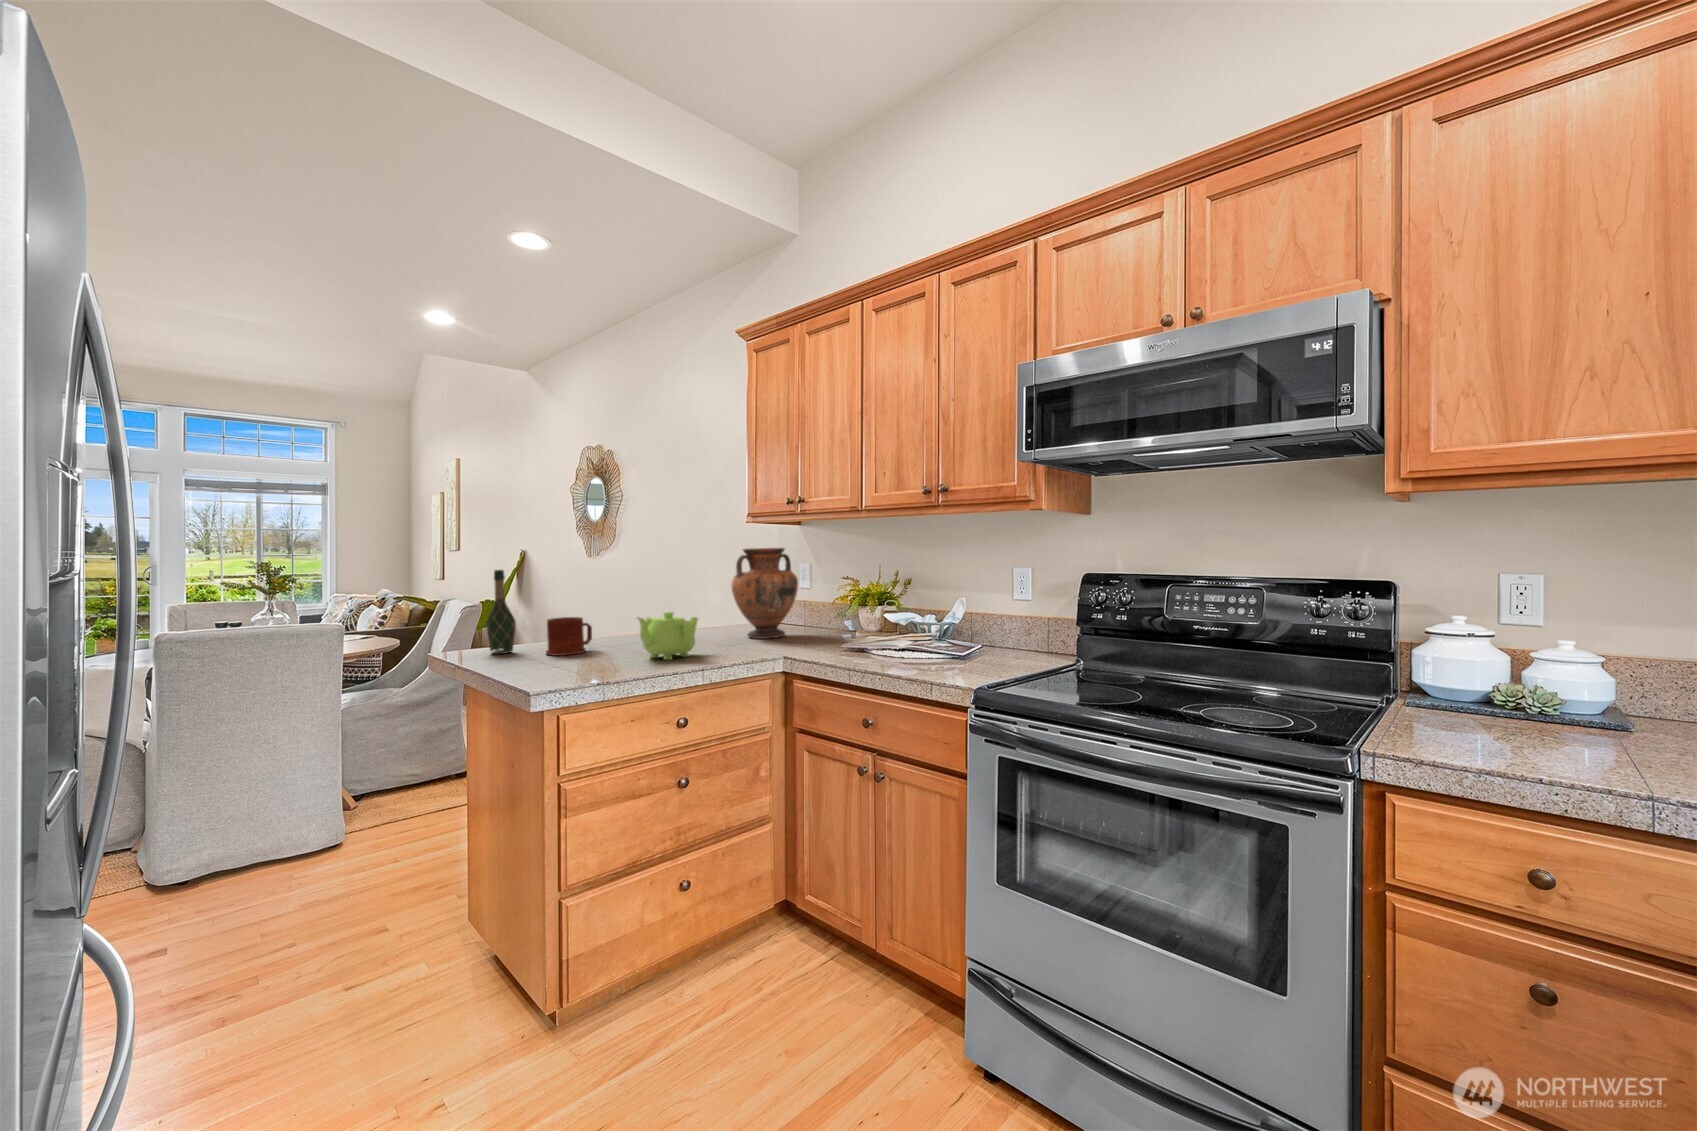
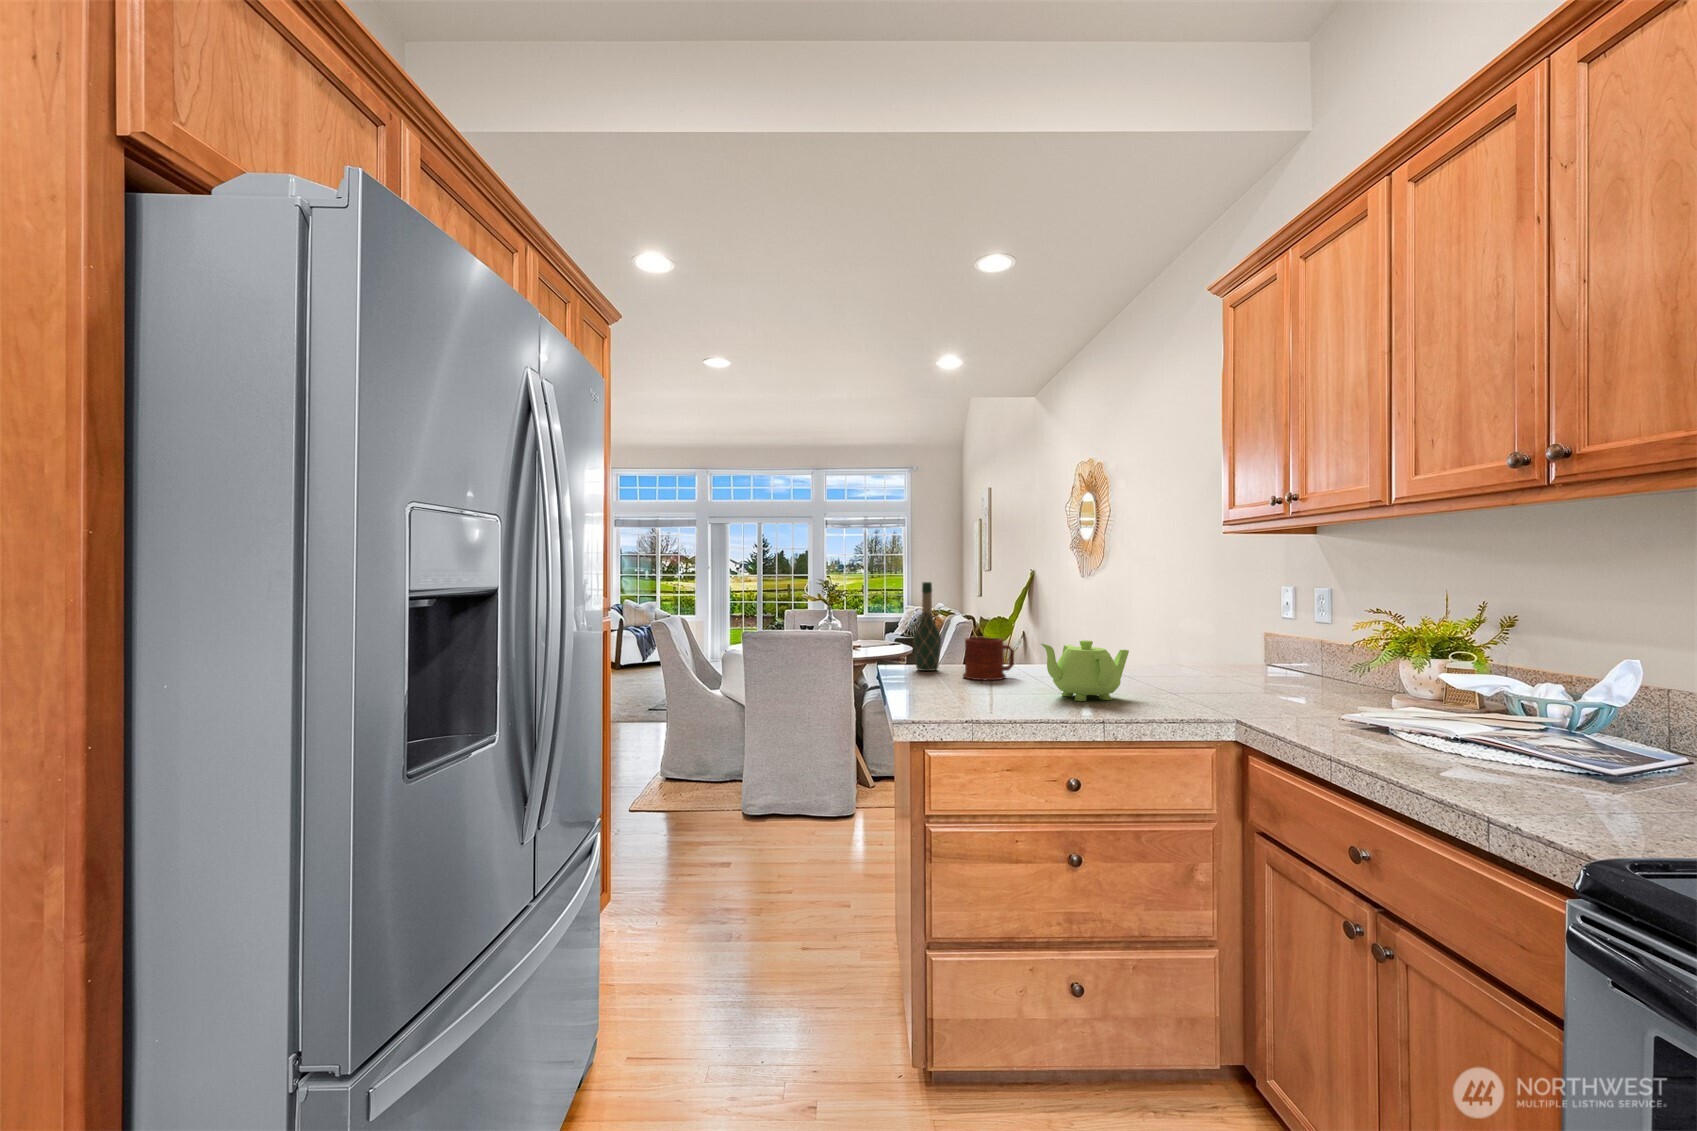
vase: present [731,548,798,639] -> none [1194,564,1296,689]

